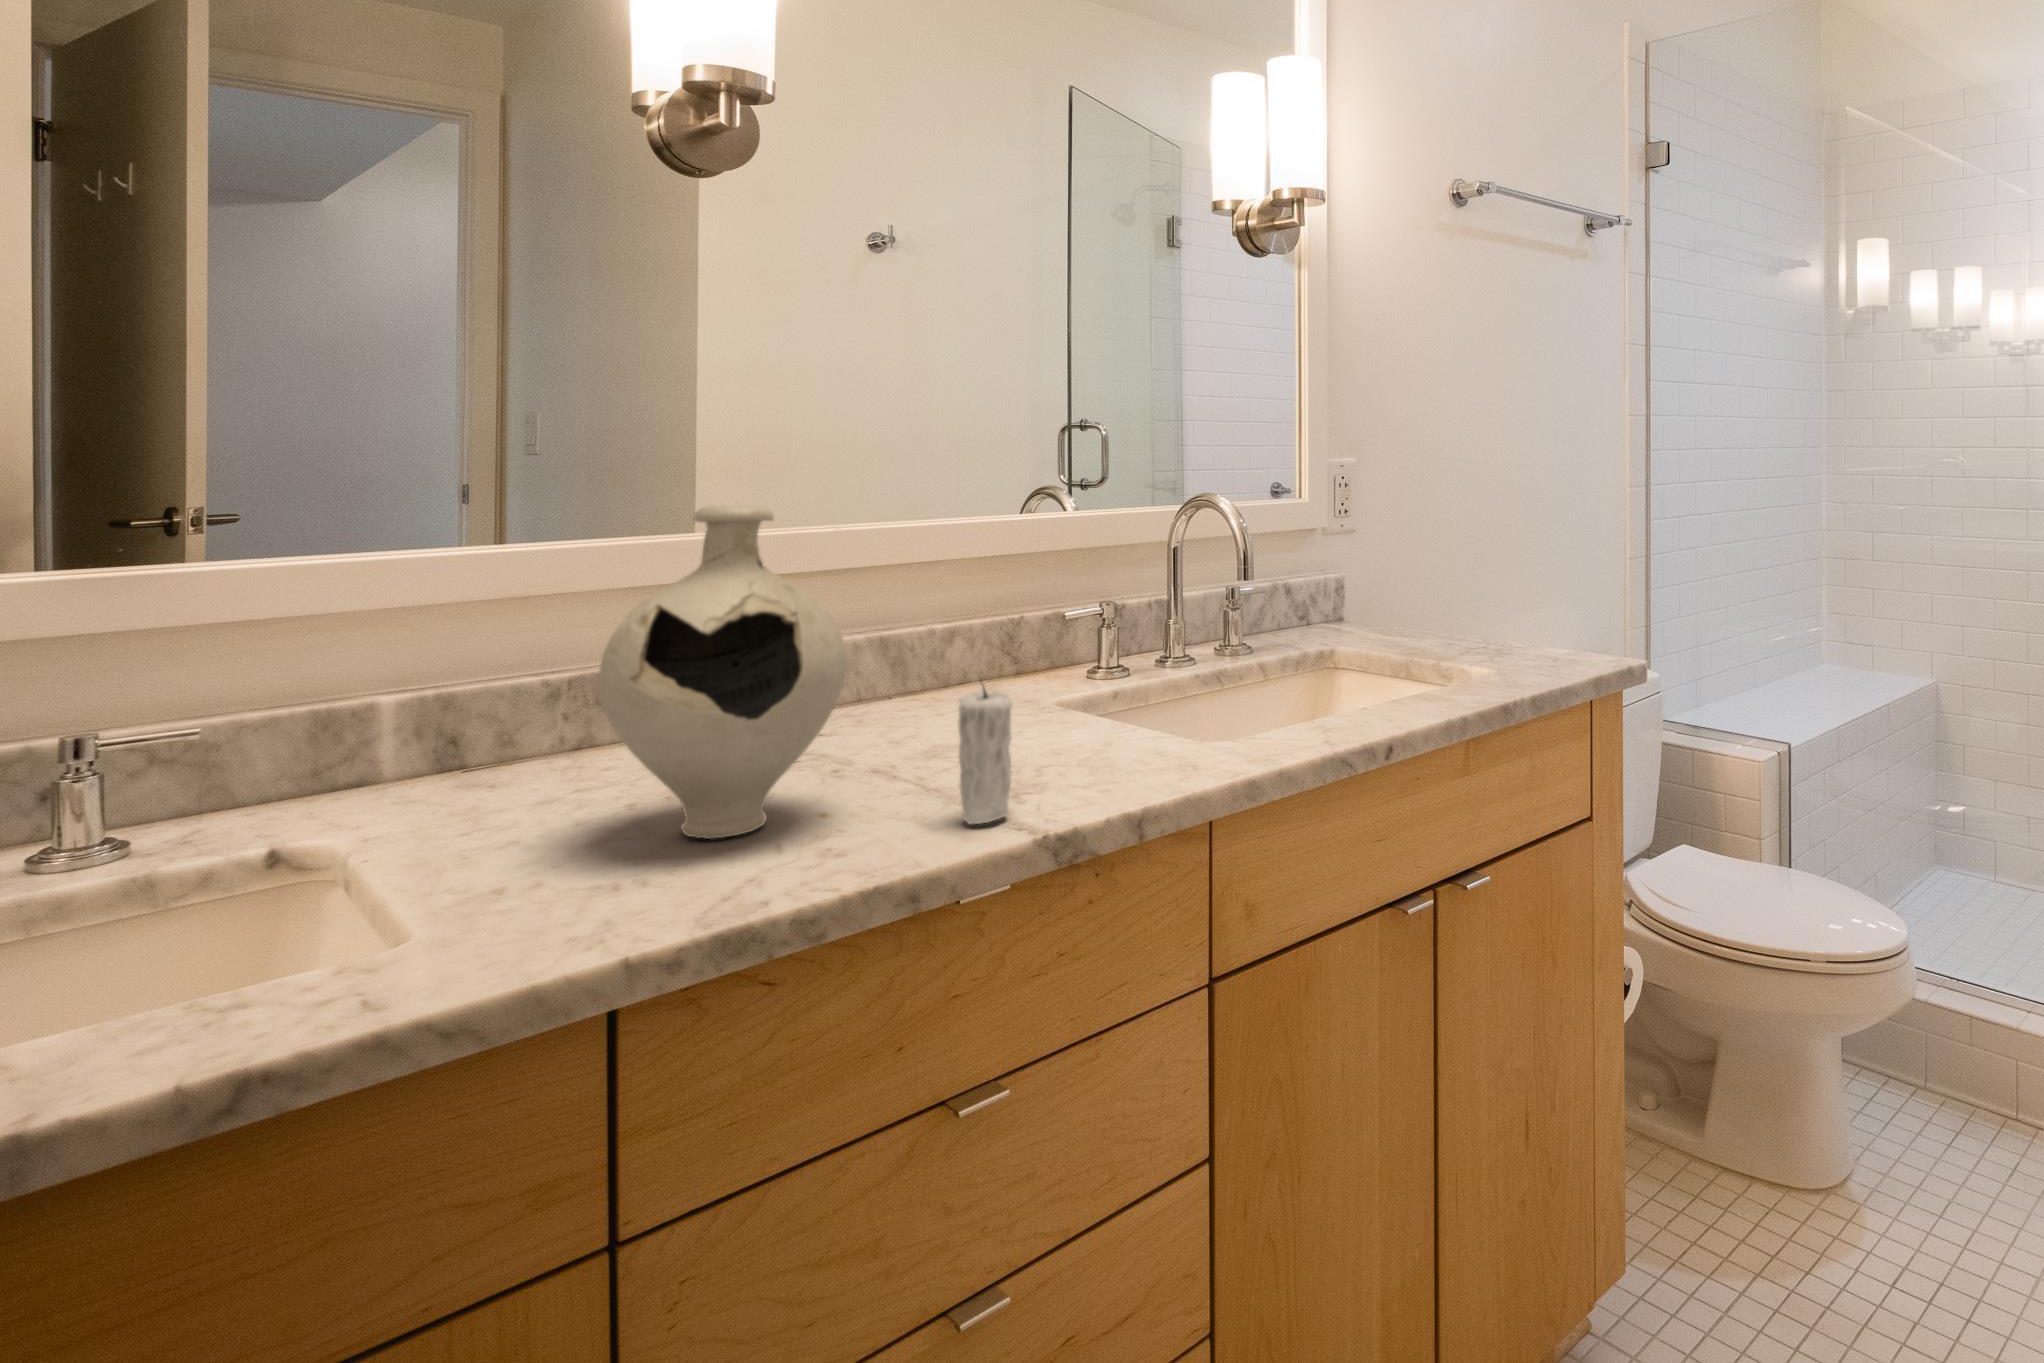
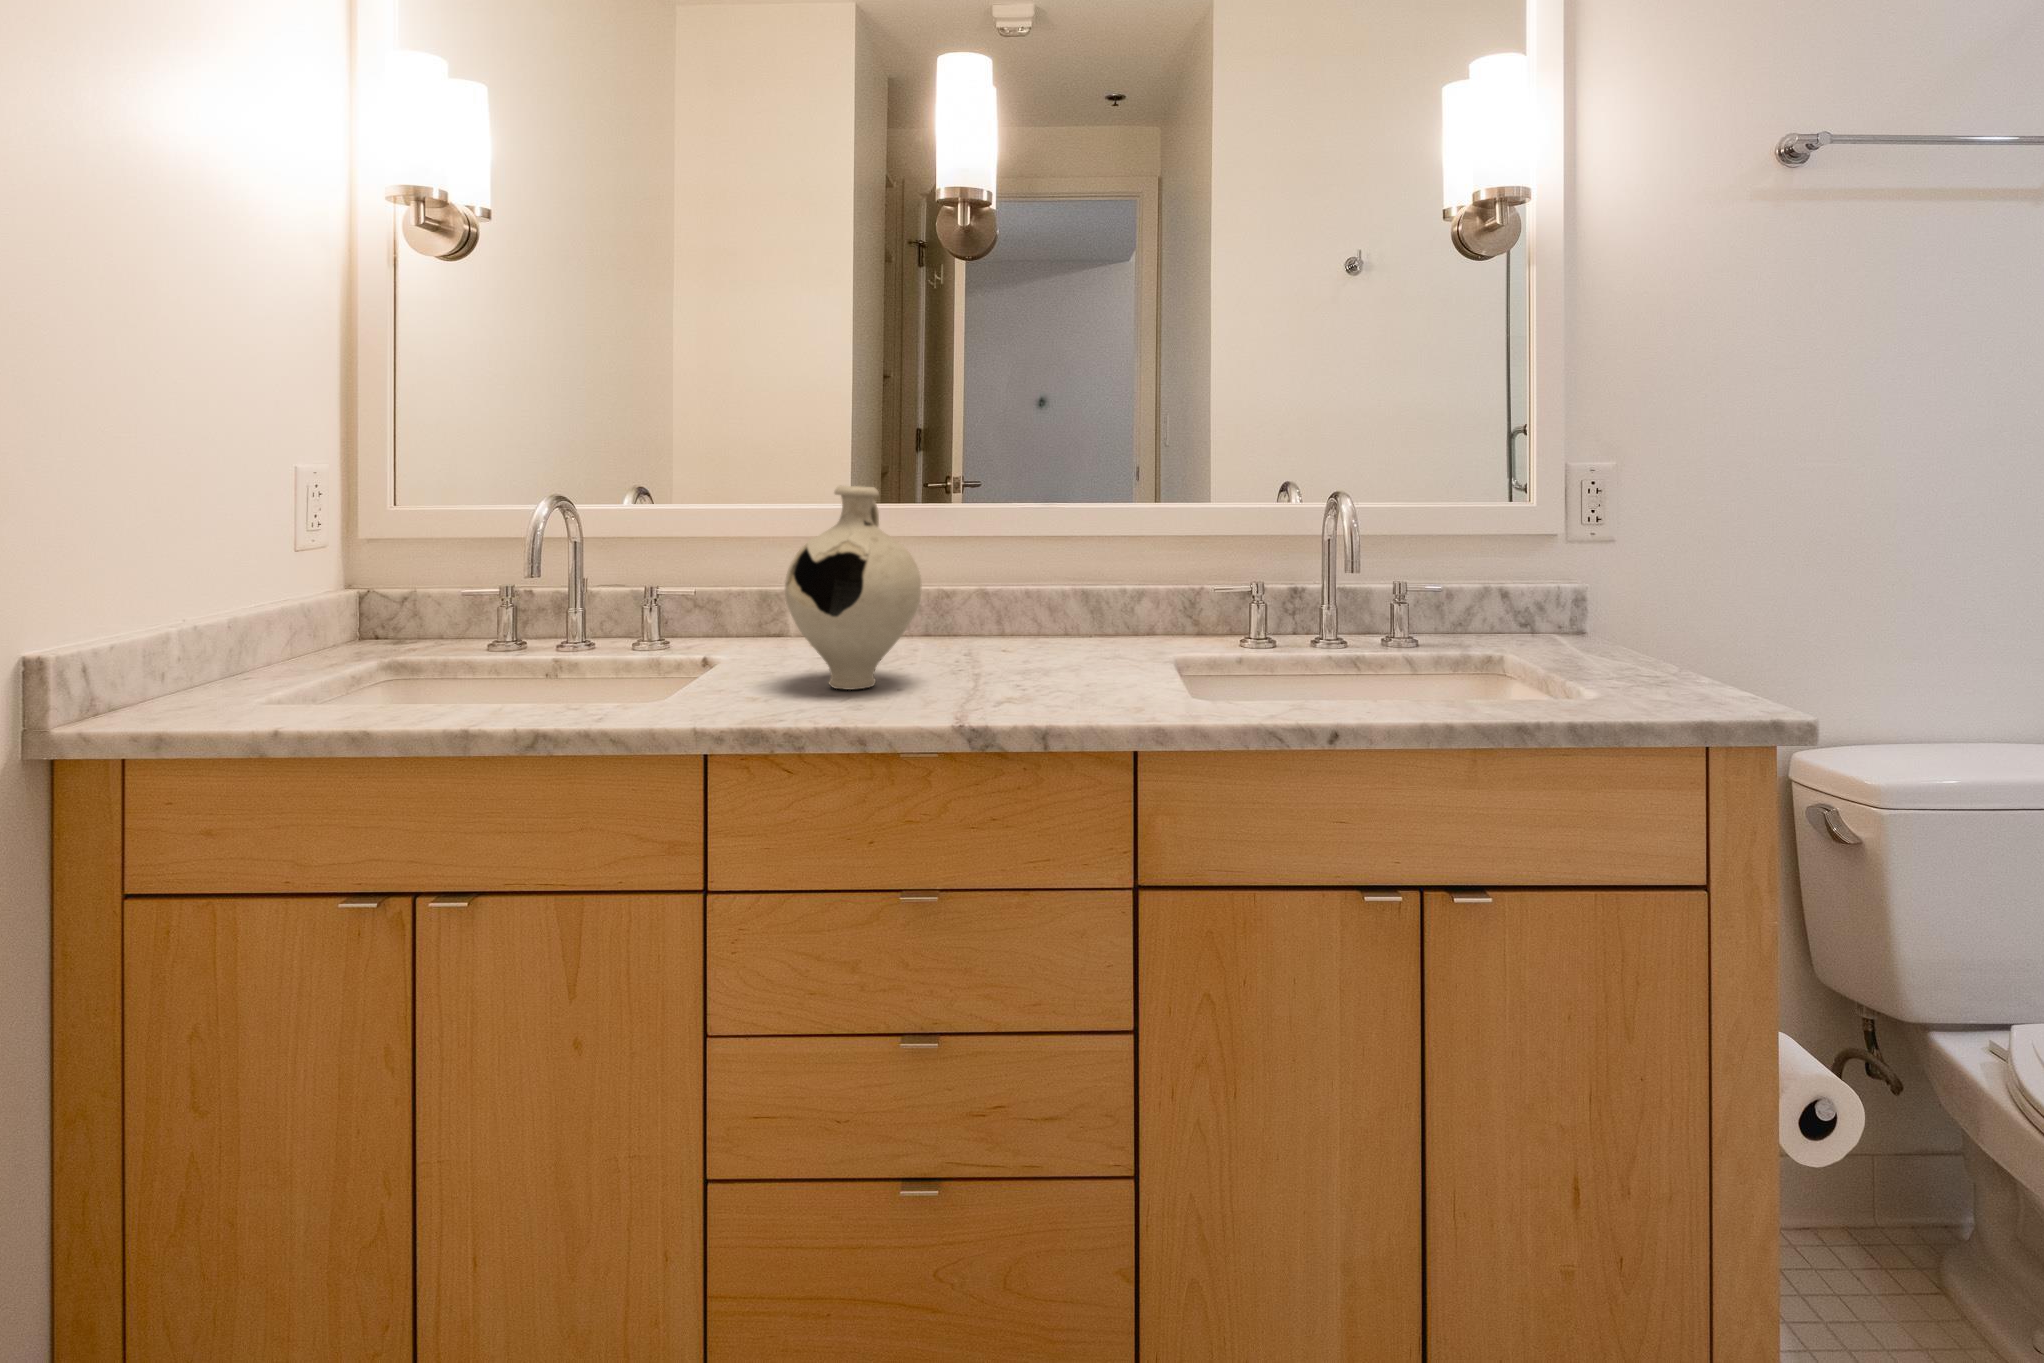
candle: present [959,678,1012,824] -> none [946,603,984,709]

